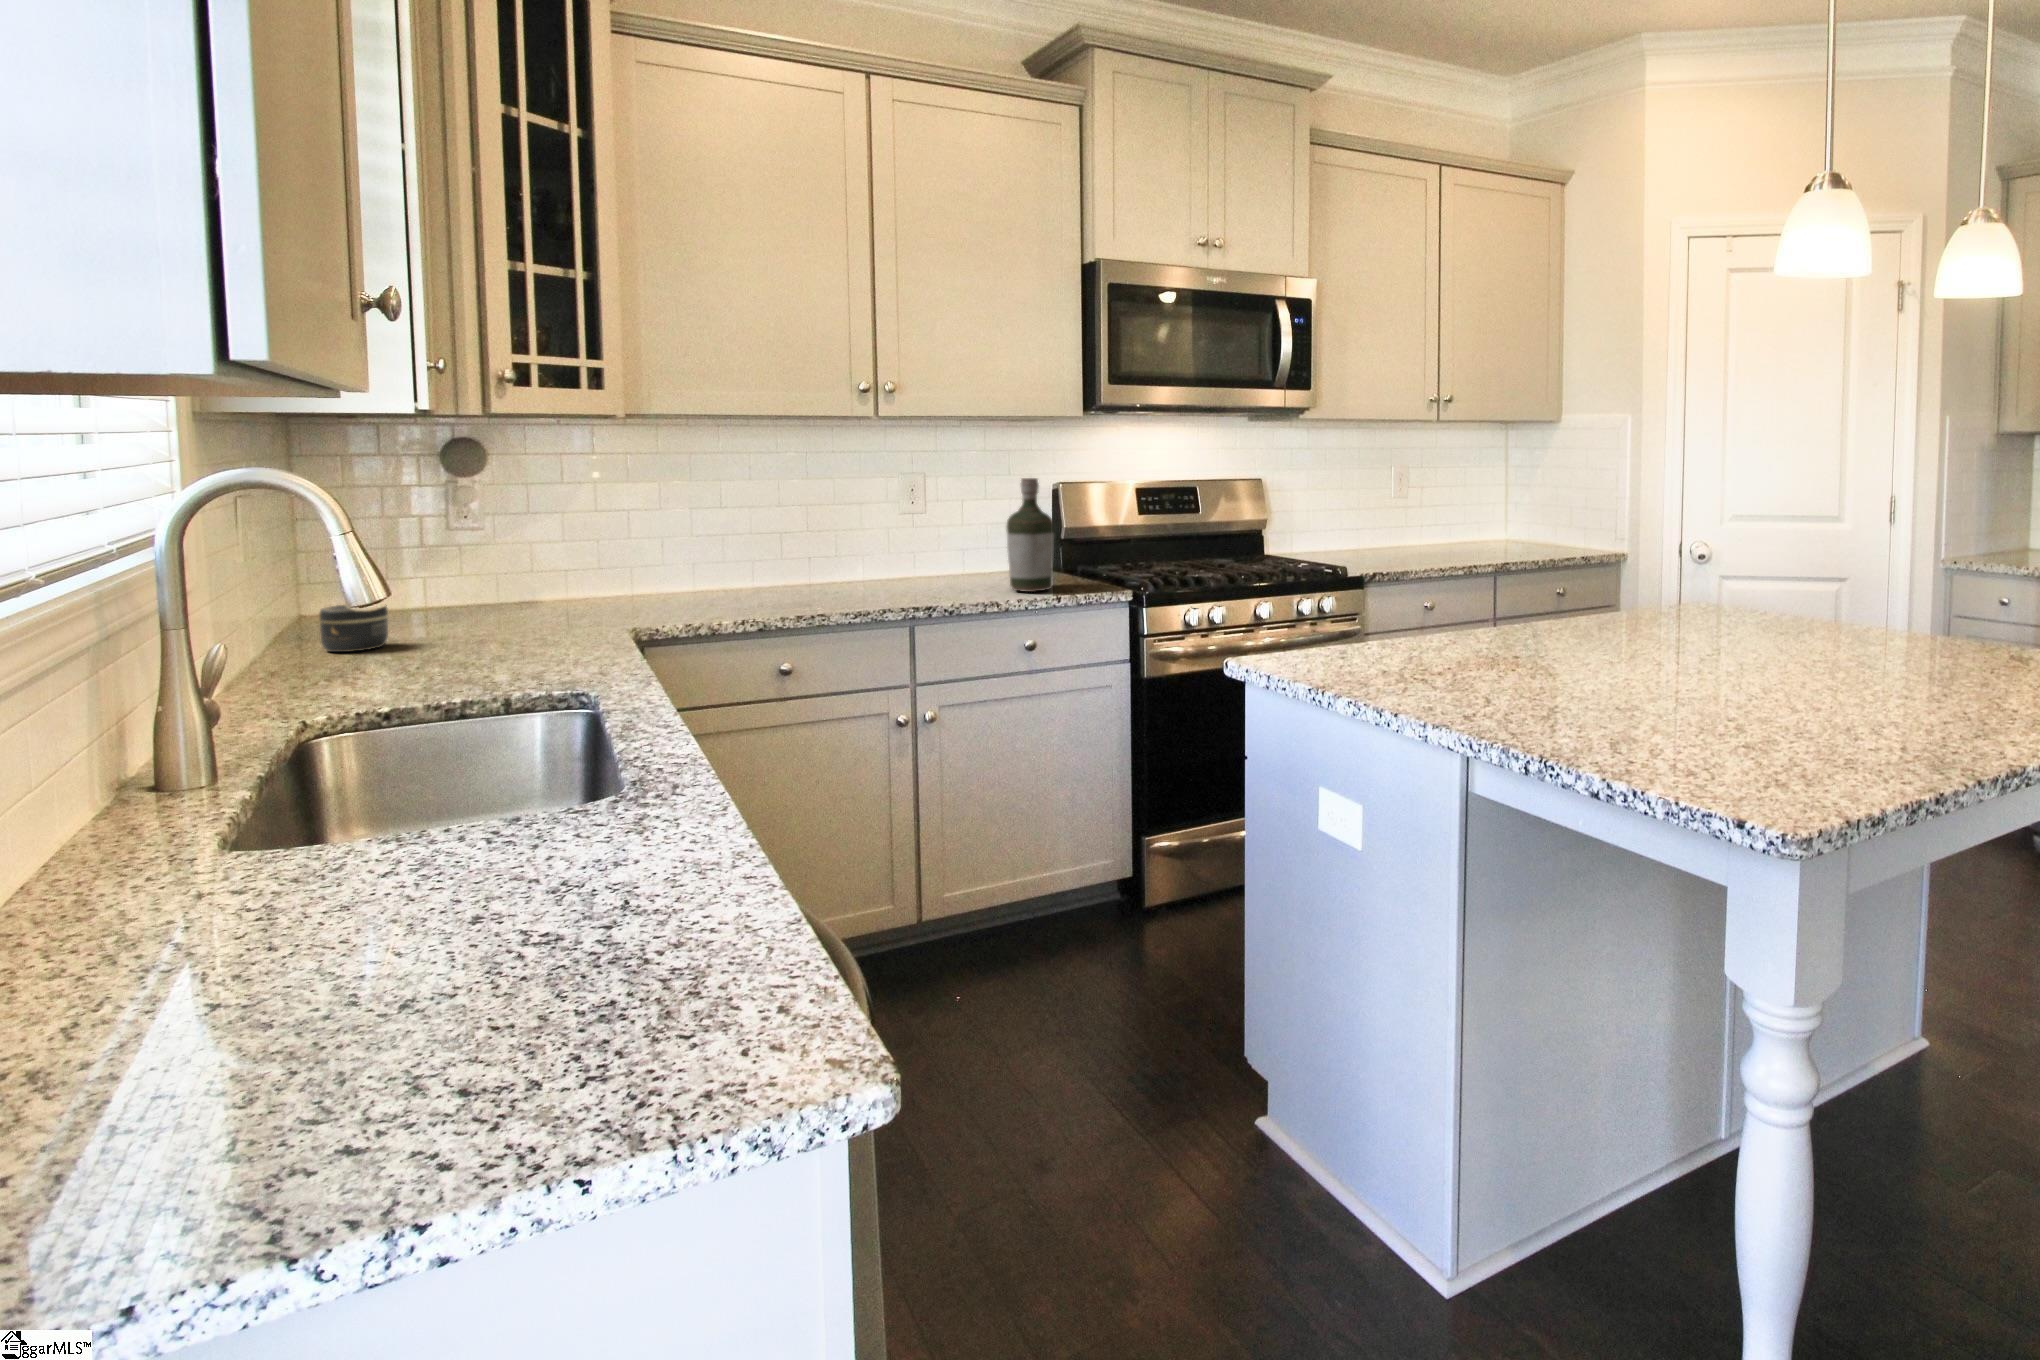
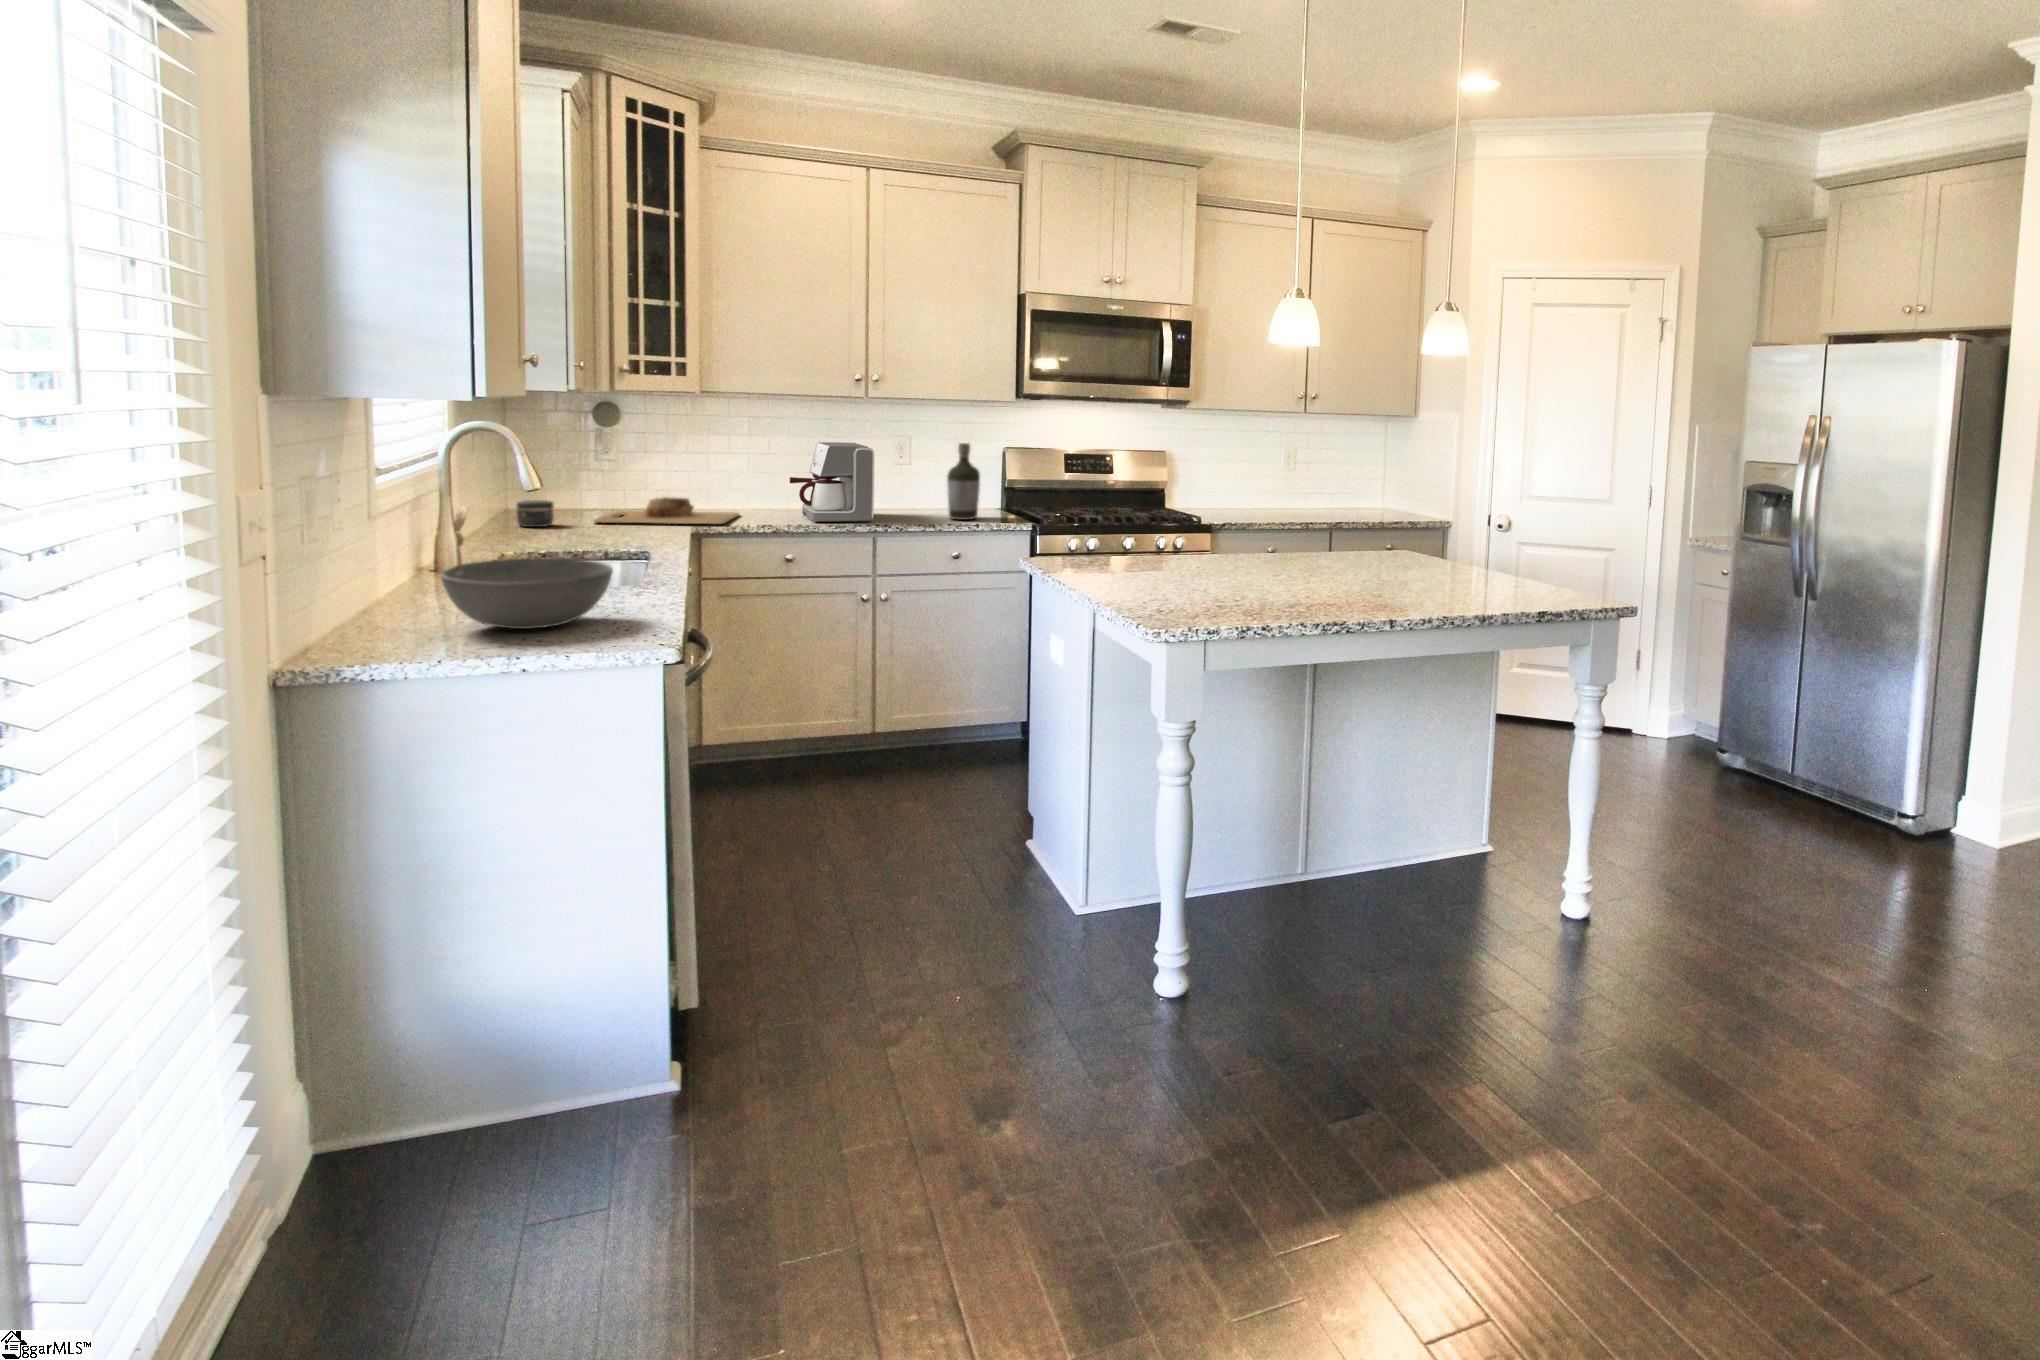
coffee maker: none [771,485,909,610] -> present [790,442,874,522]
cutting board: none [457,583,693,636] -> present [593,497,739,524]
bowl: none [179,780,651,1018] -> present [441,558,613,629]

